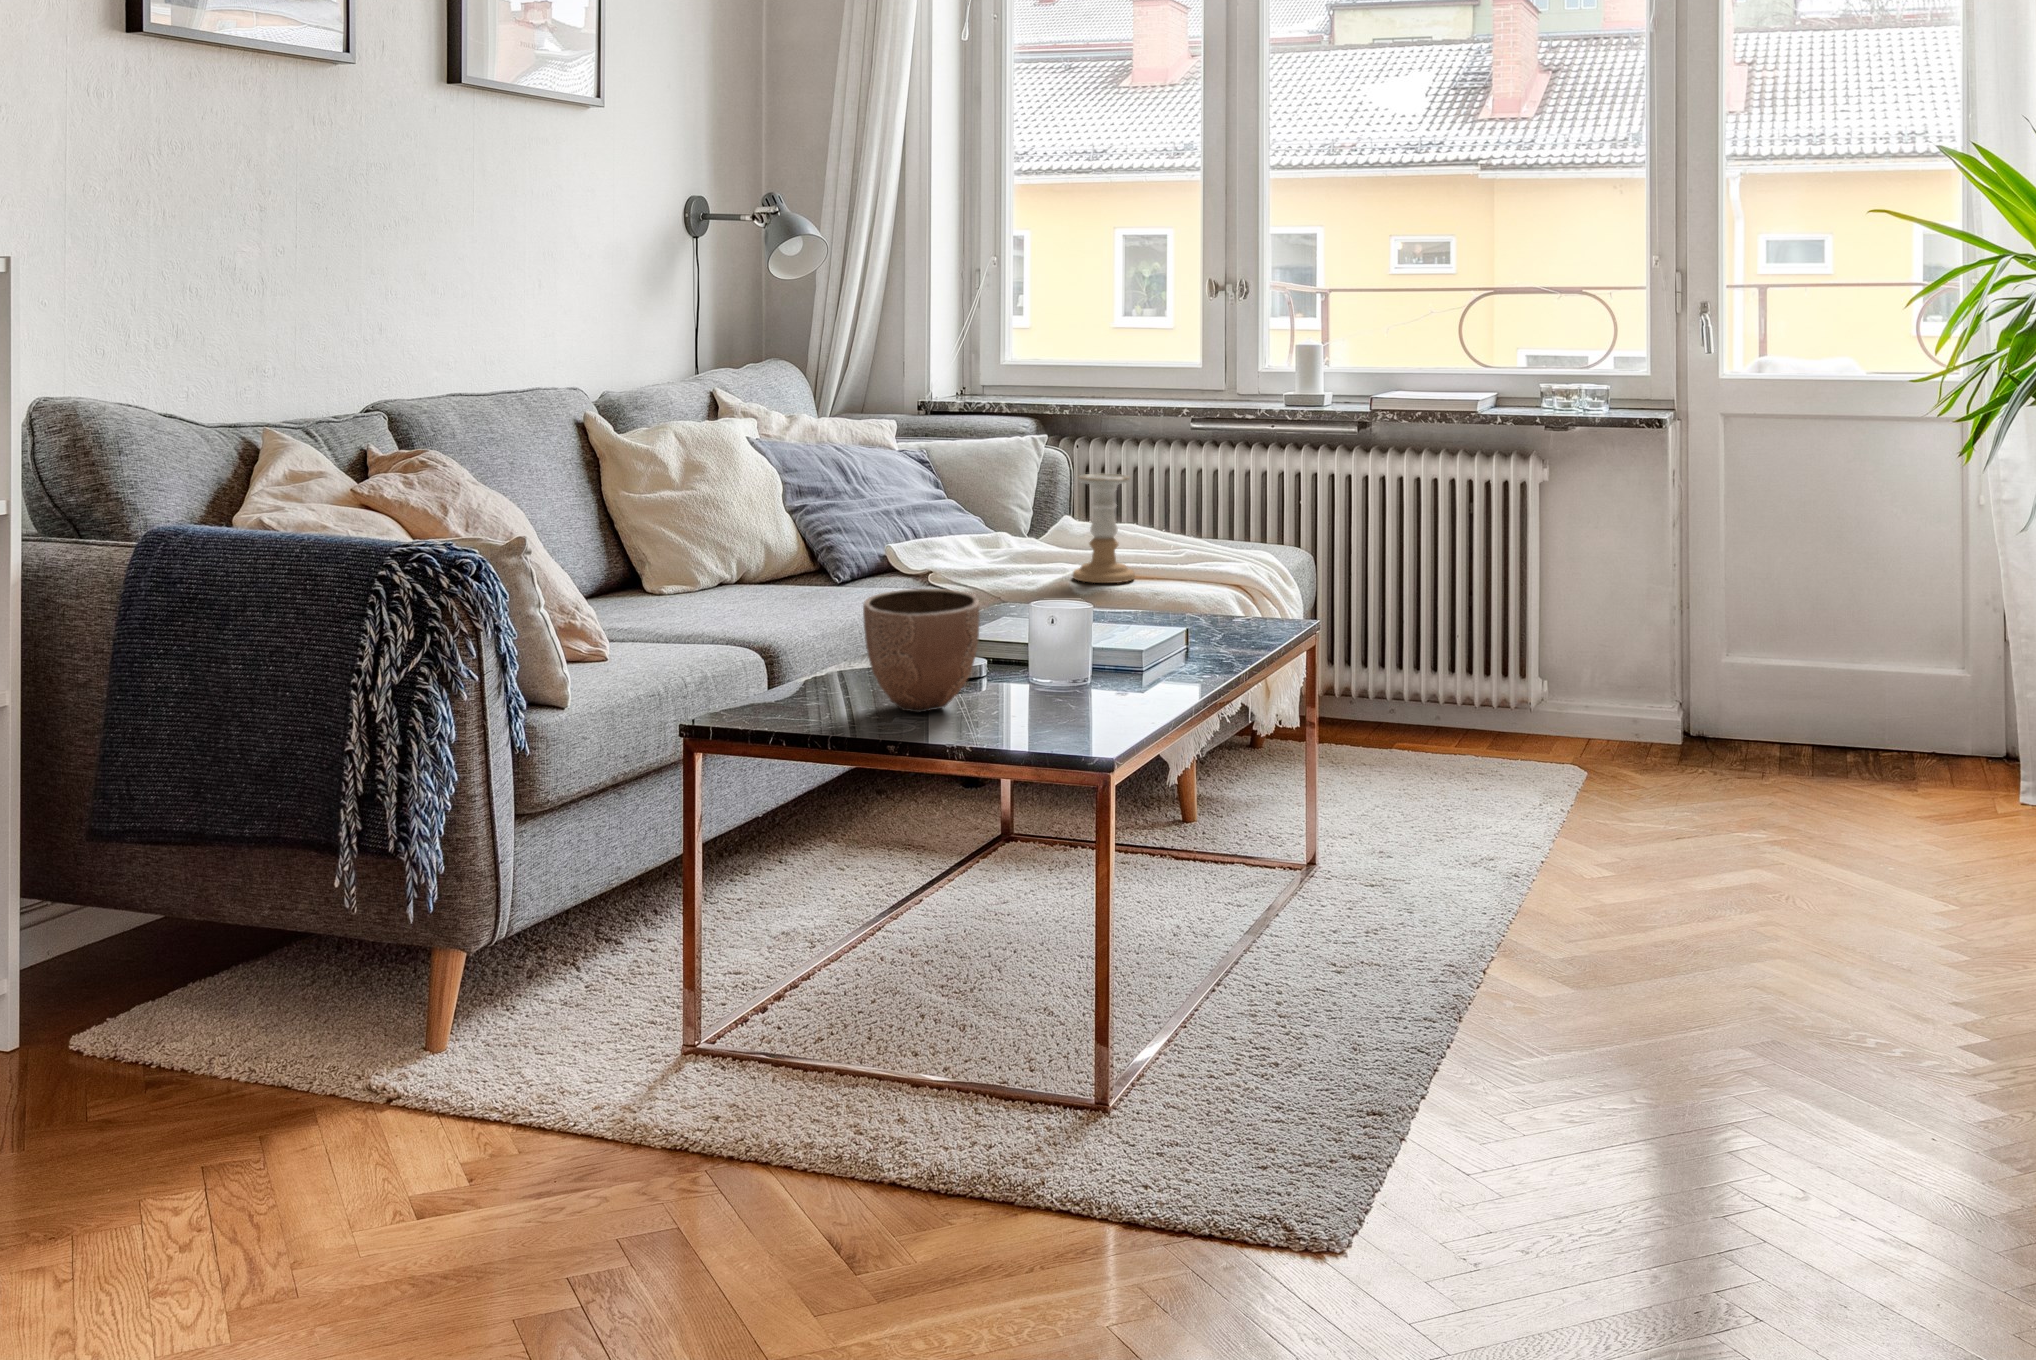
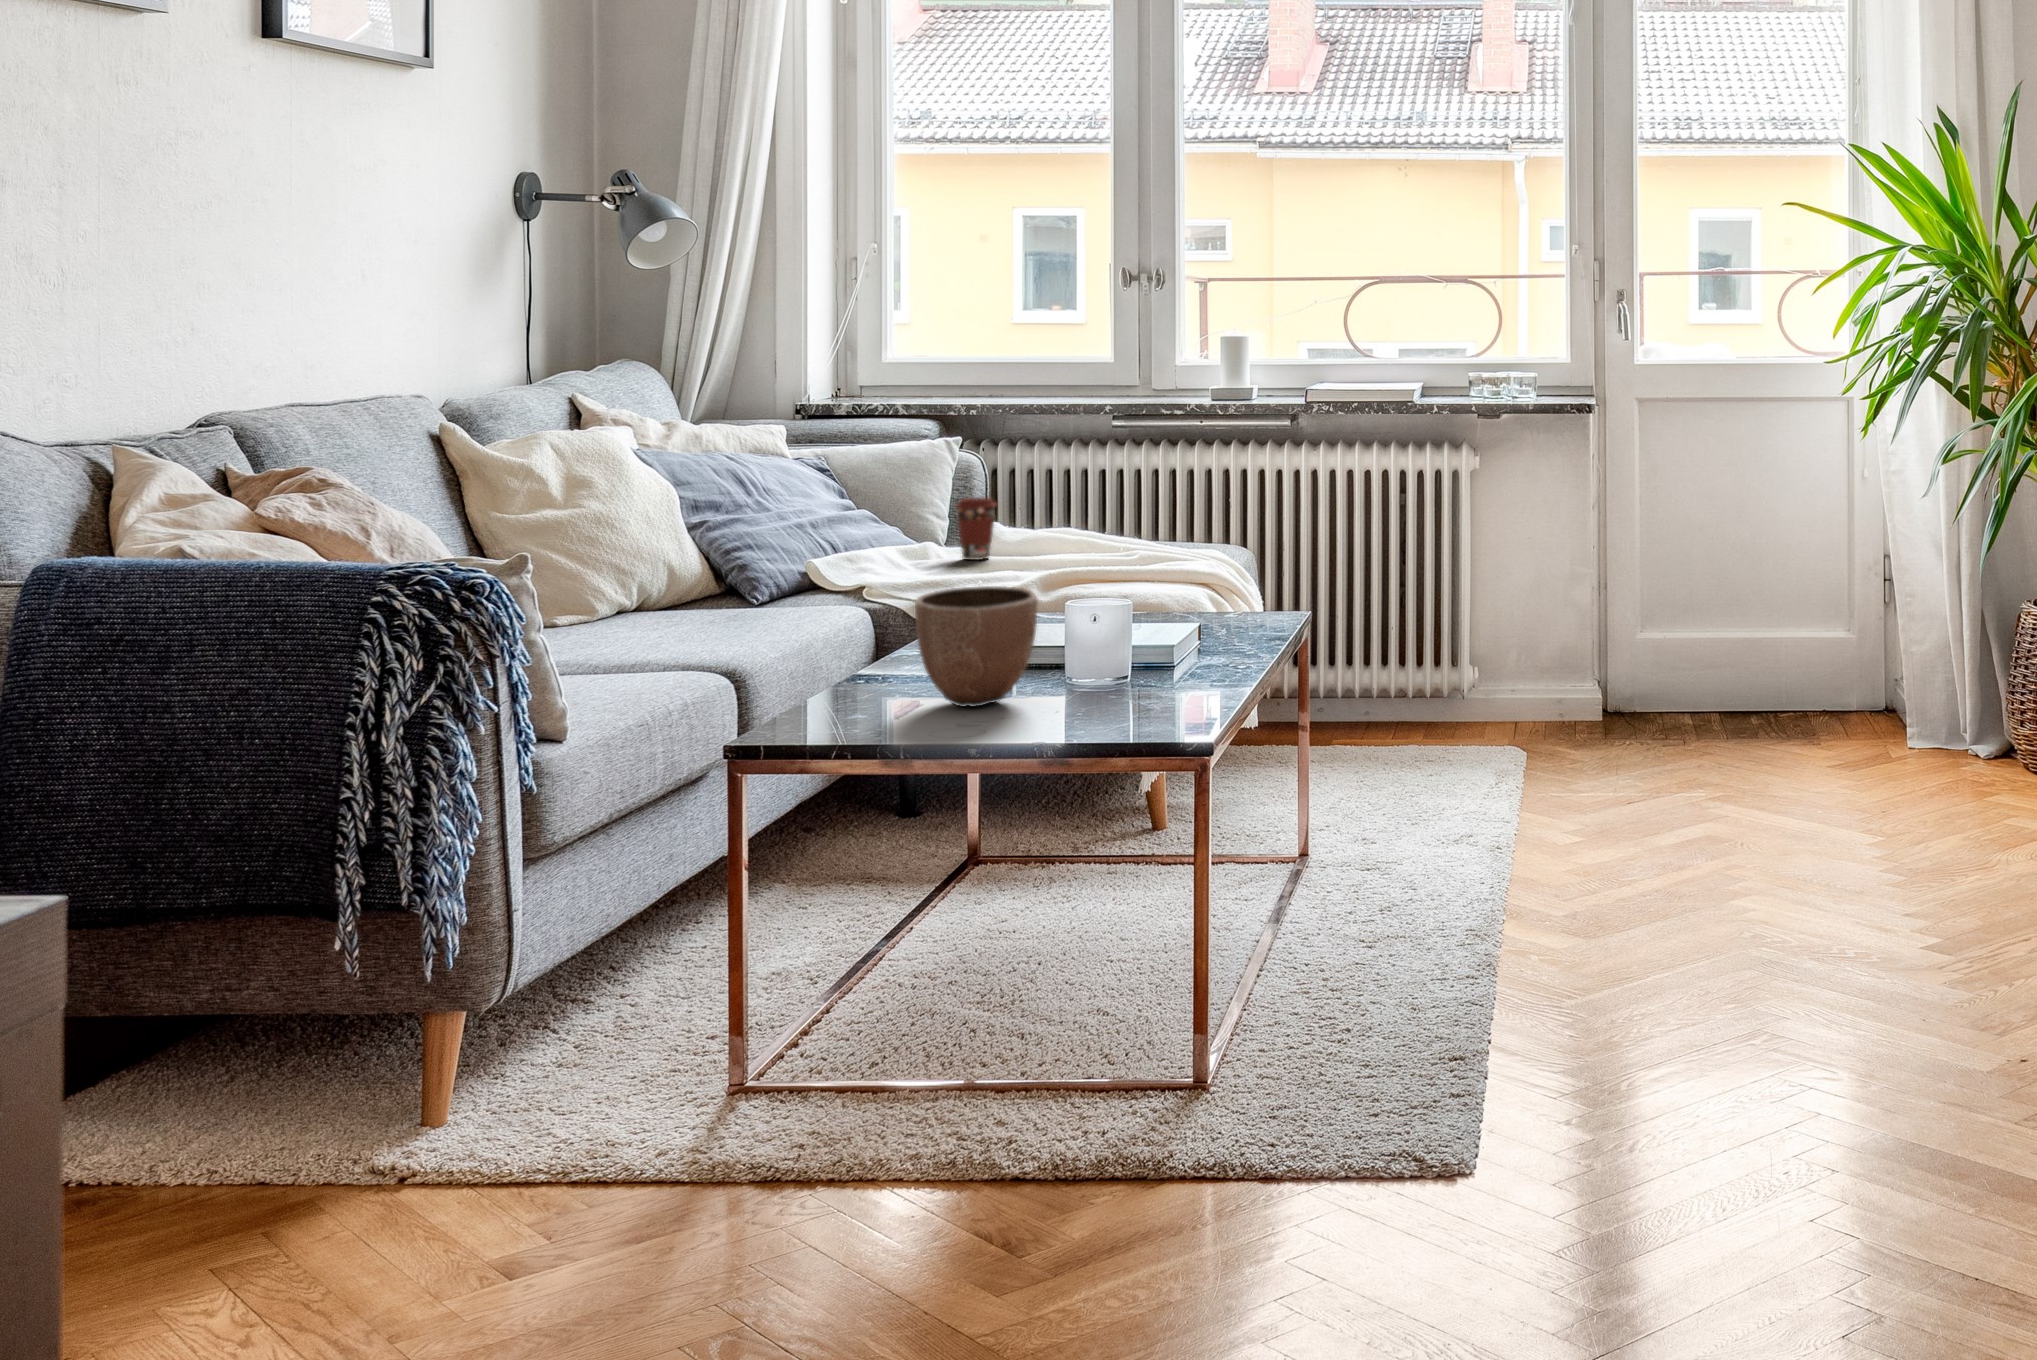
candle holder: present [1073,474,1135,583] -> none [1034,473,1101,587]
coffee cup: none [1024,492,1062,550] -> present [956,498,997,560]

